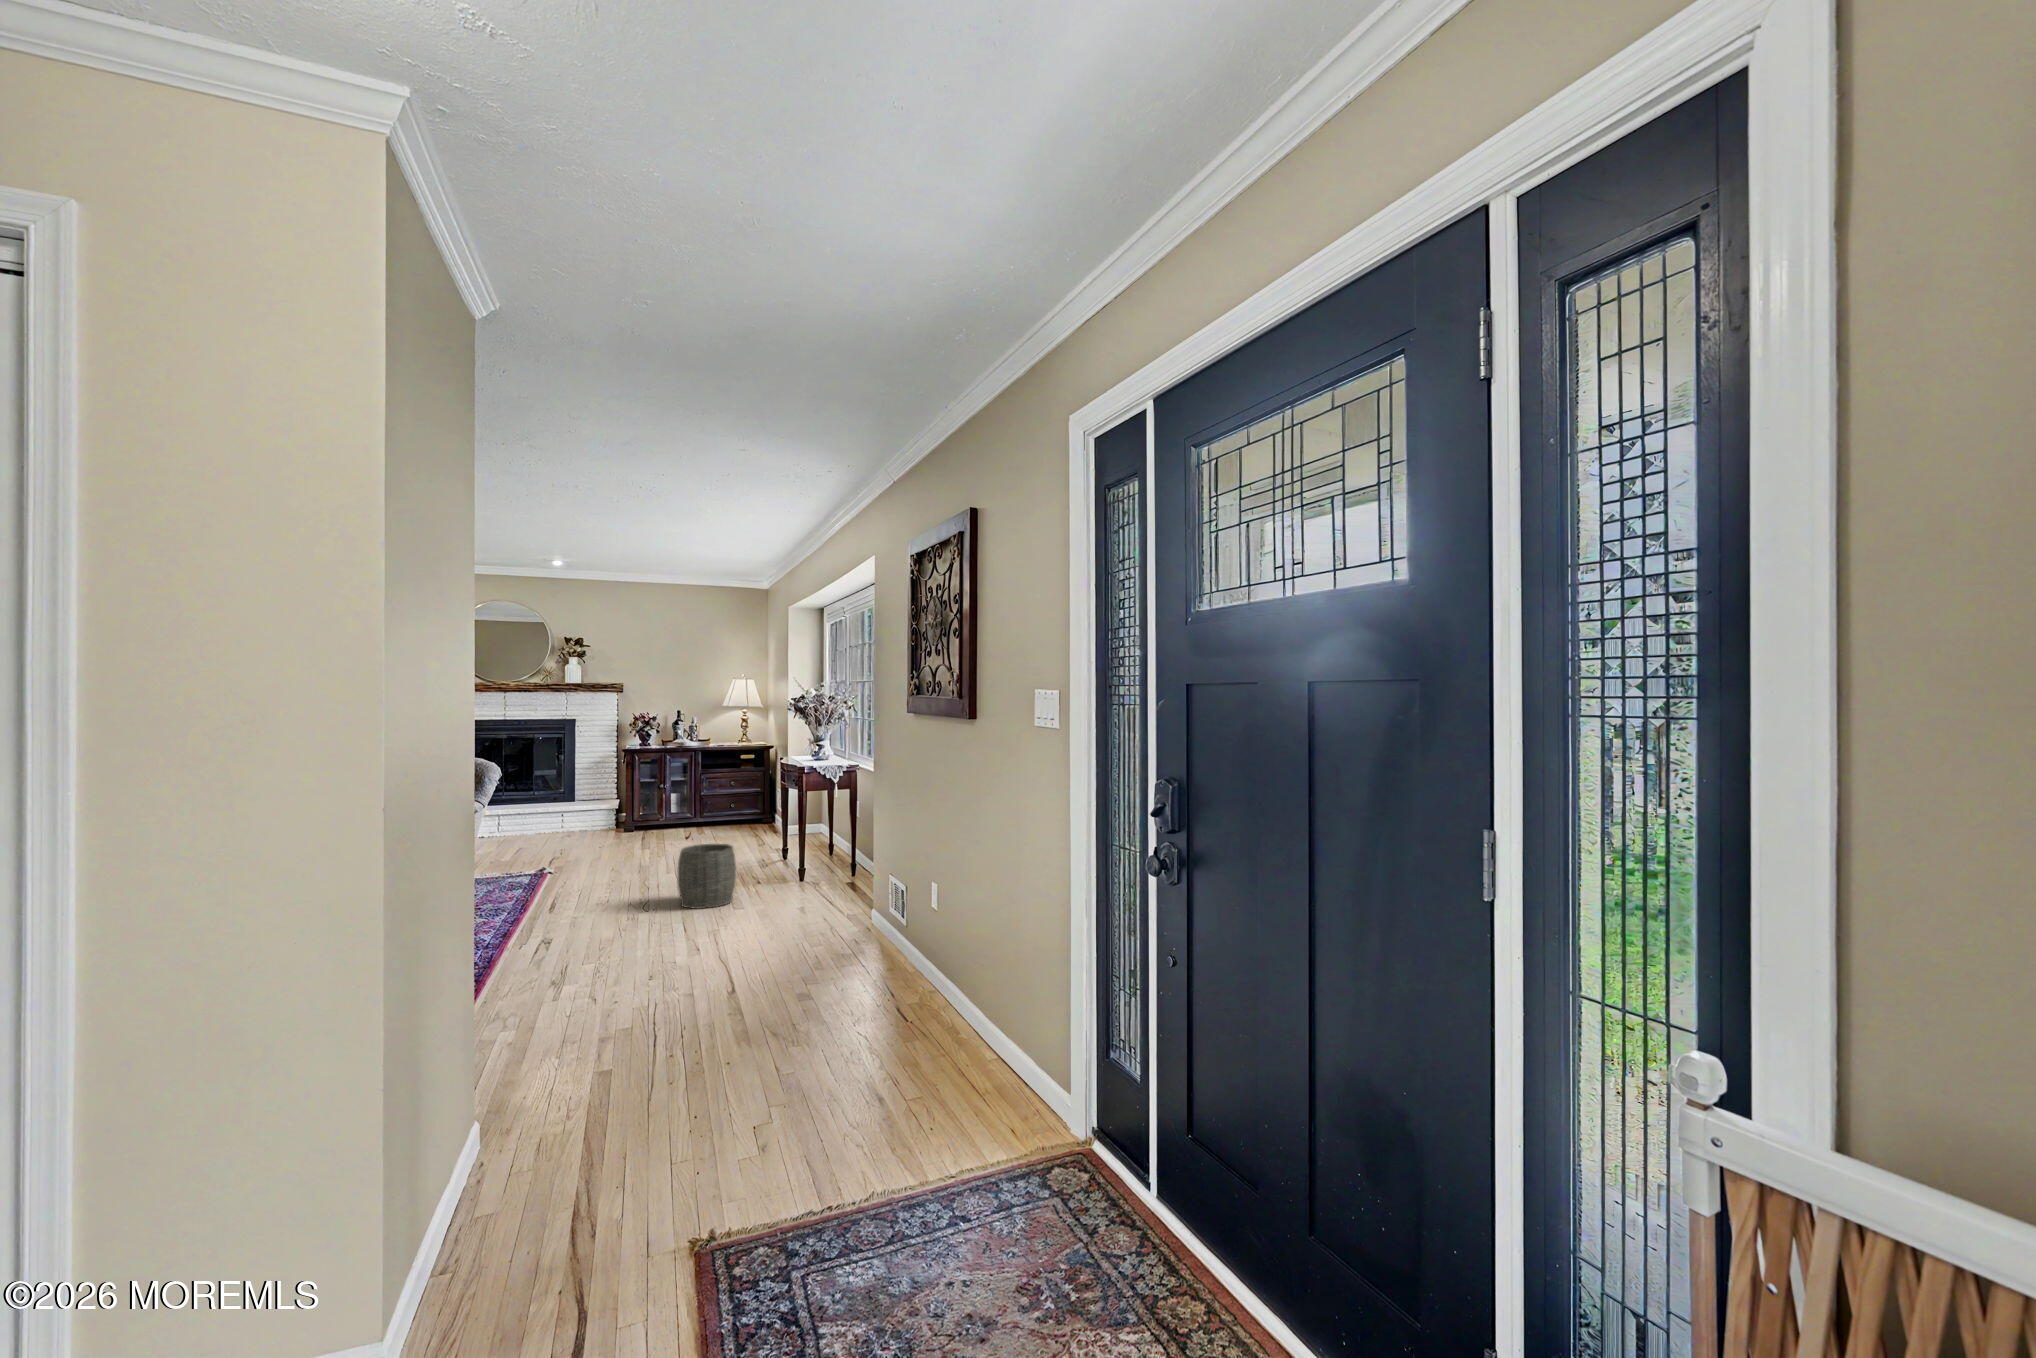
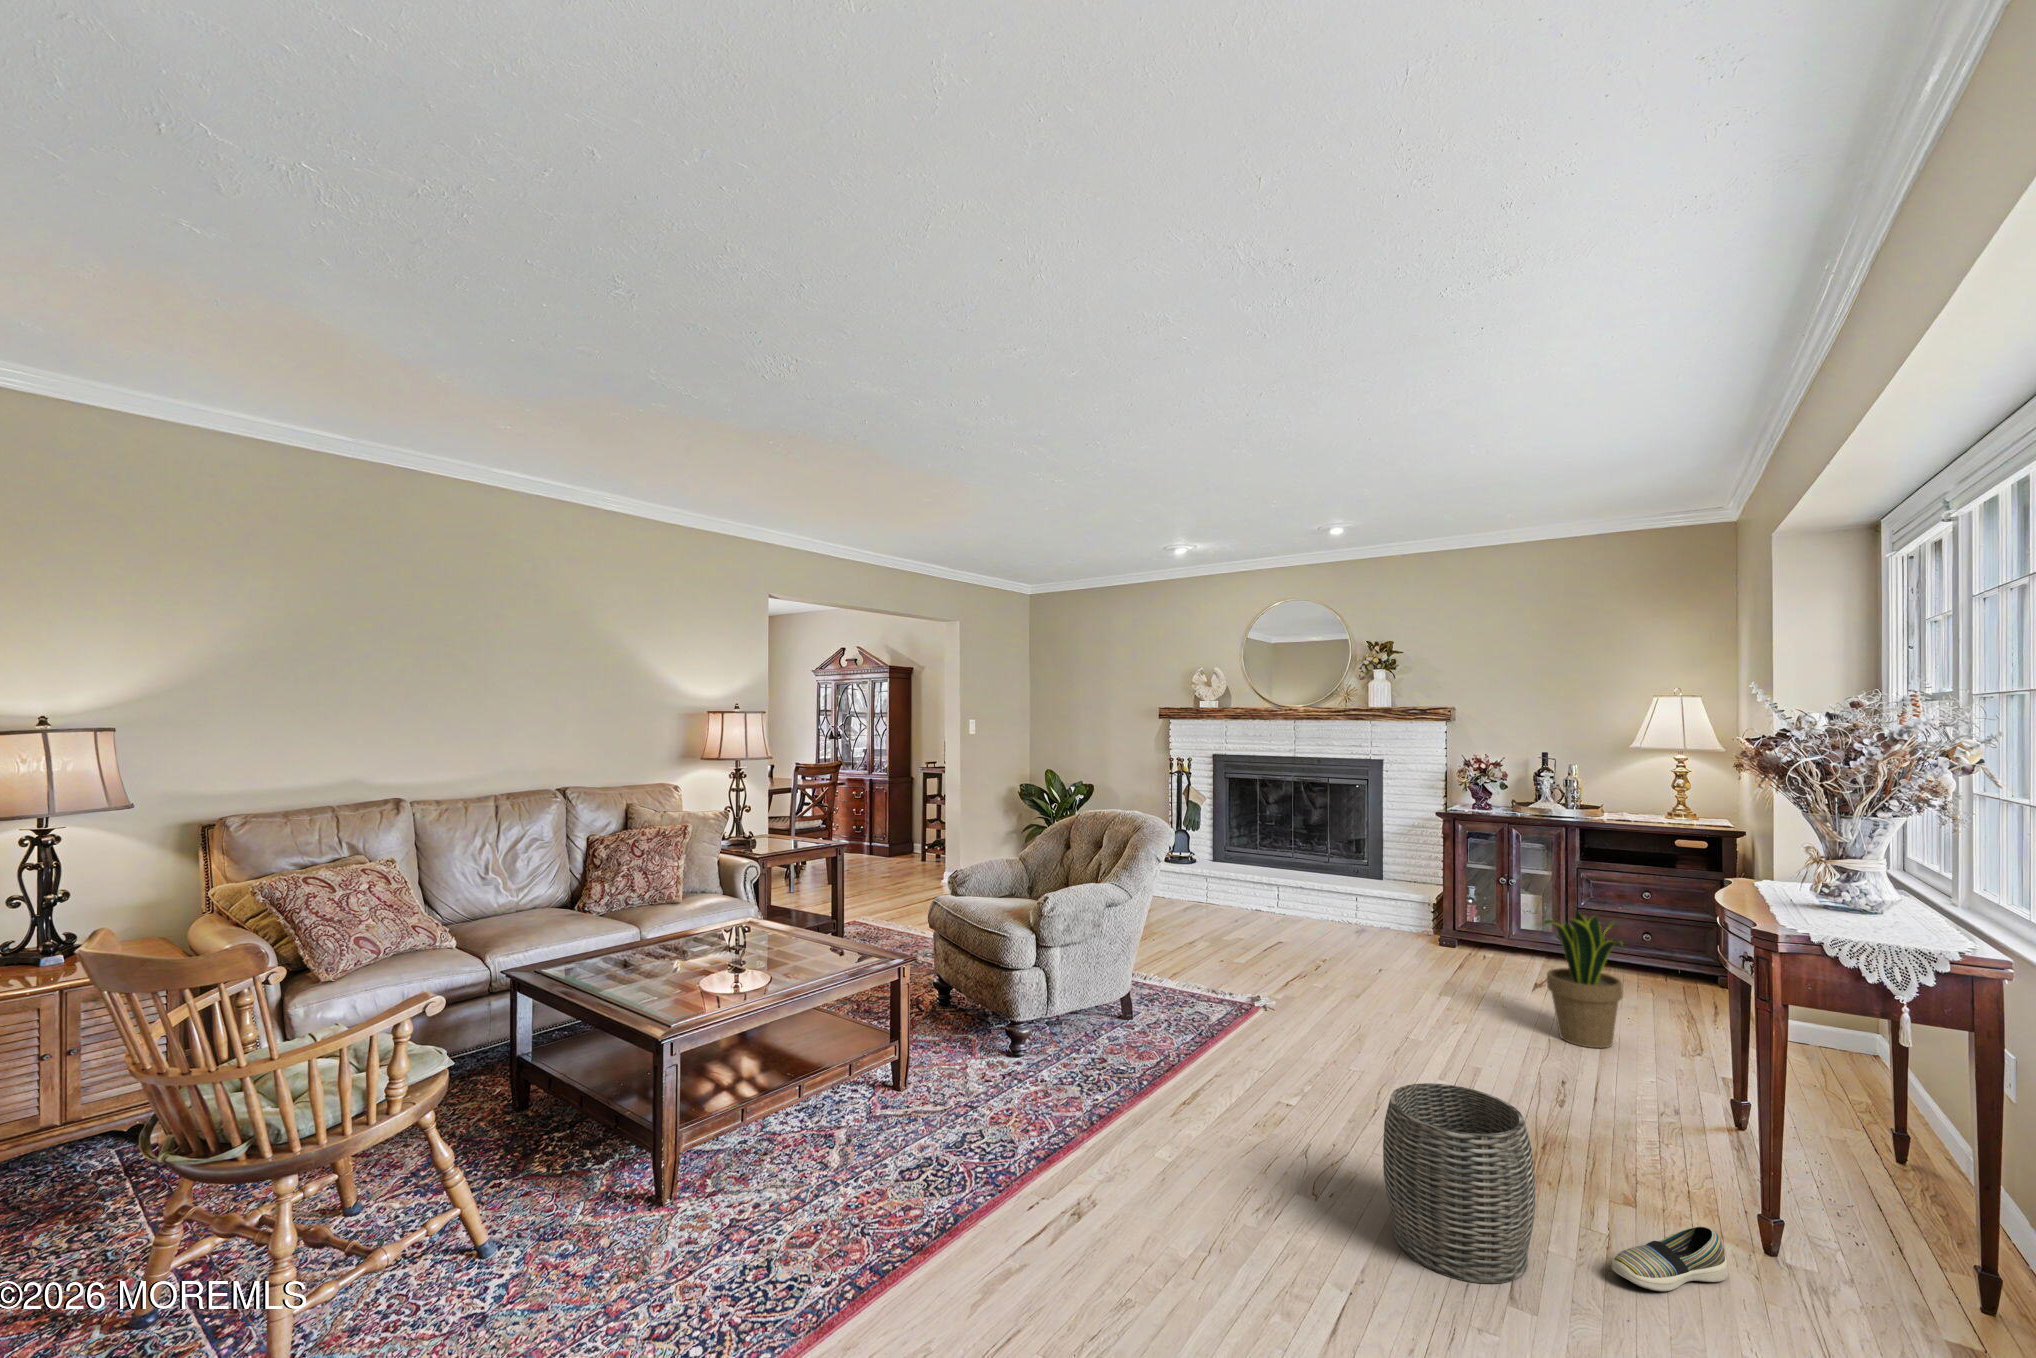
potted plant: none [701,786,736,851] -> present [1543,912,1623,1048]
shoe: none [759,872,791,893] -> present [1611,1227,1729,1291]

